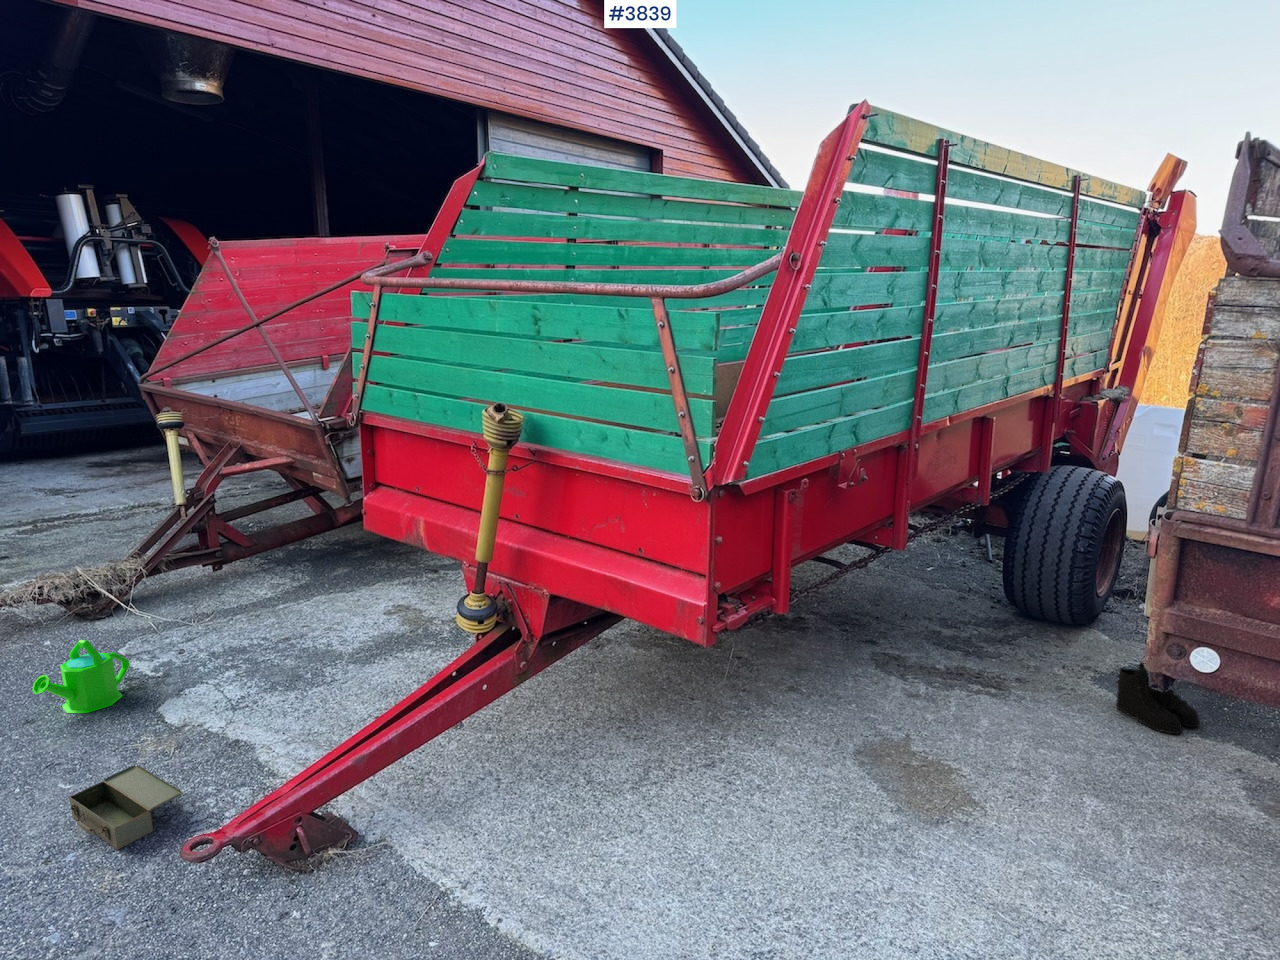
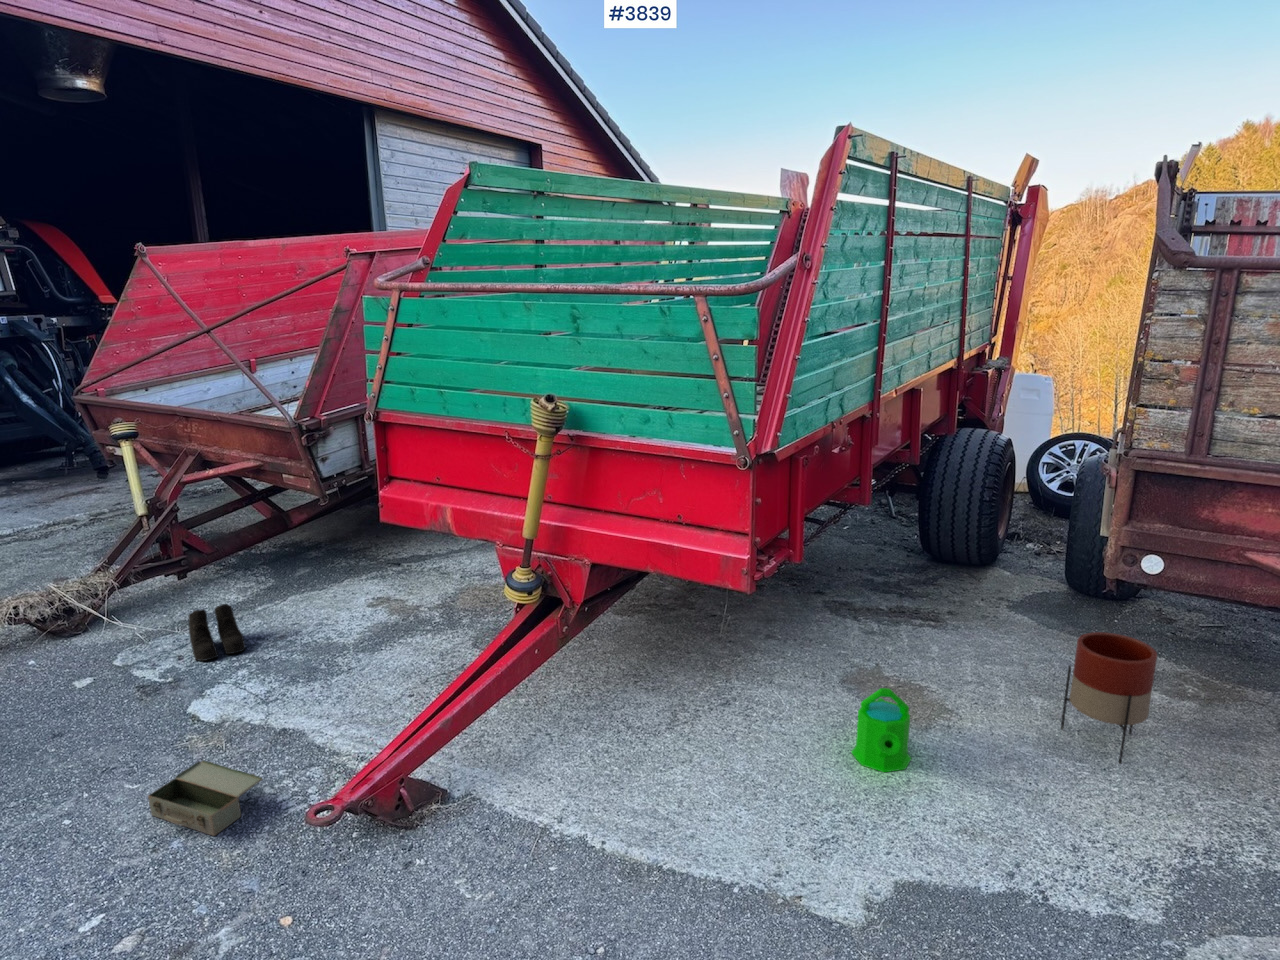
watering can: present [32,640,129,713] -> present [852,688,911,772]
boots: present [1116,662,1200,734] -> present [189,604,246,661]
planter: none [1112,733,1242,908] -> present [1061,632,1157,763]

